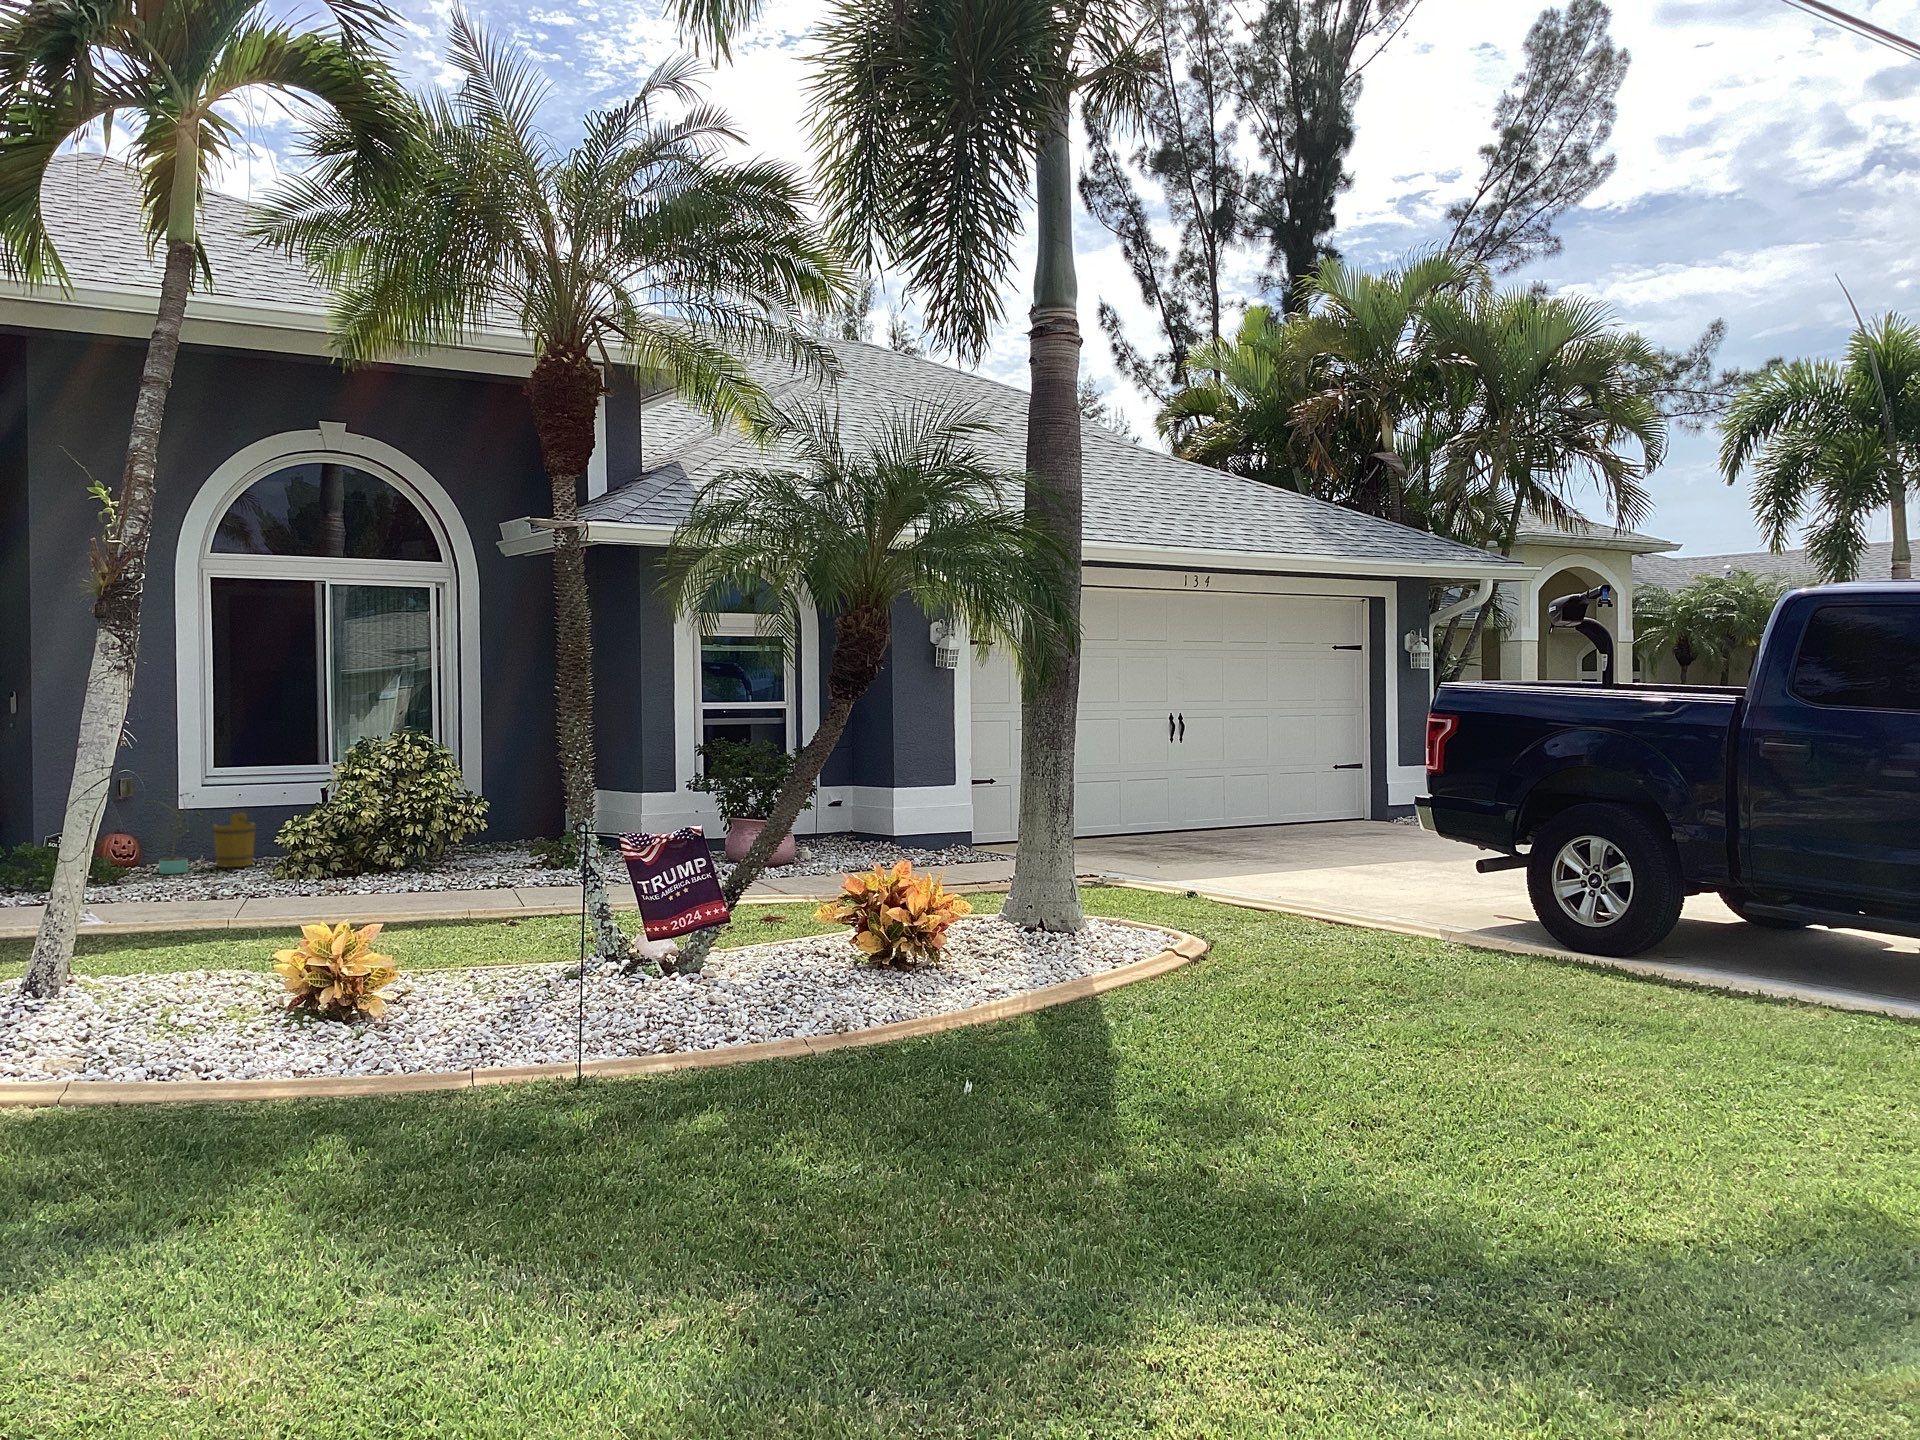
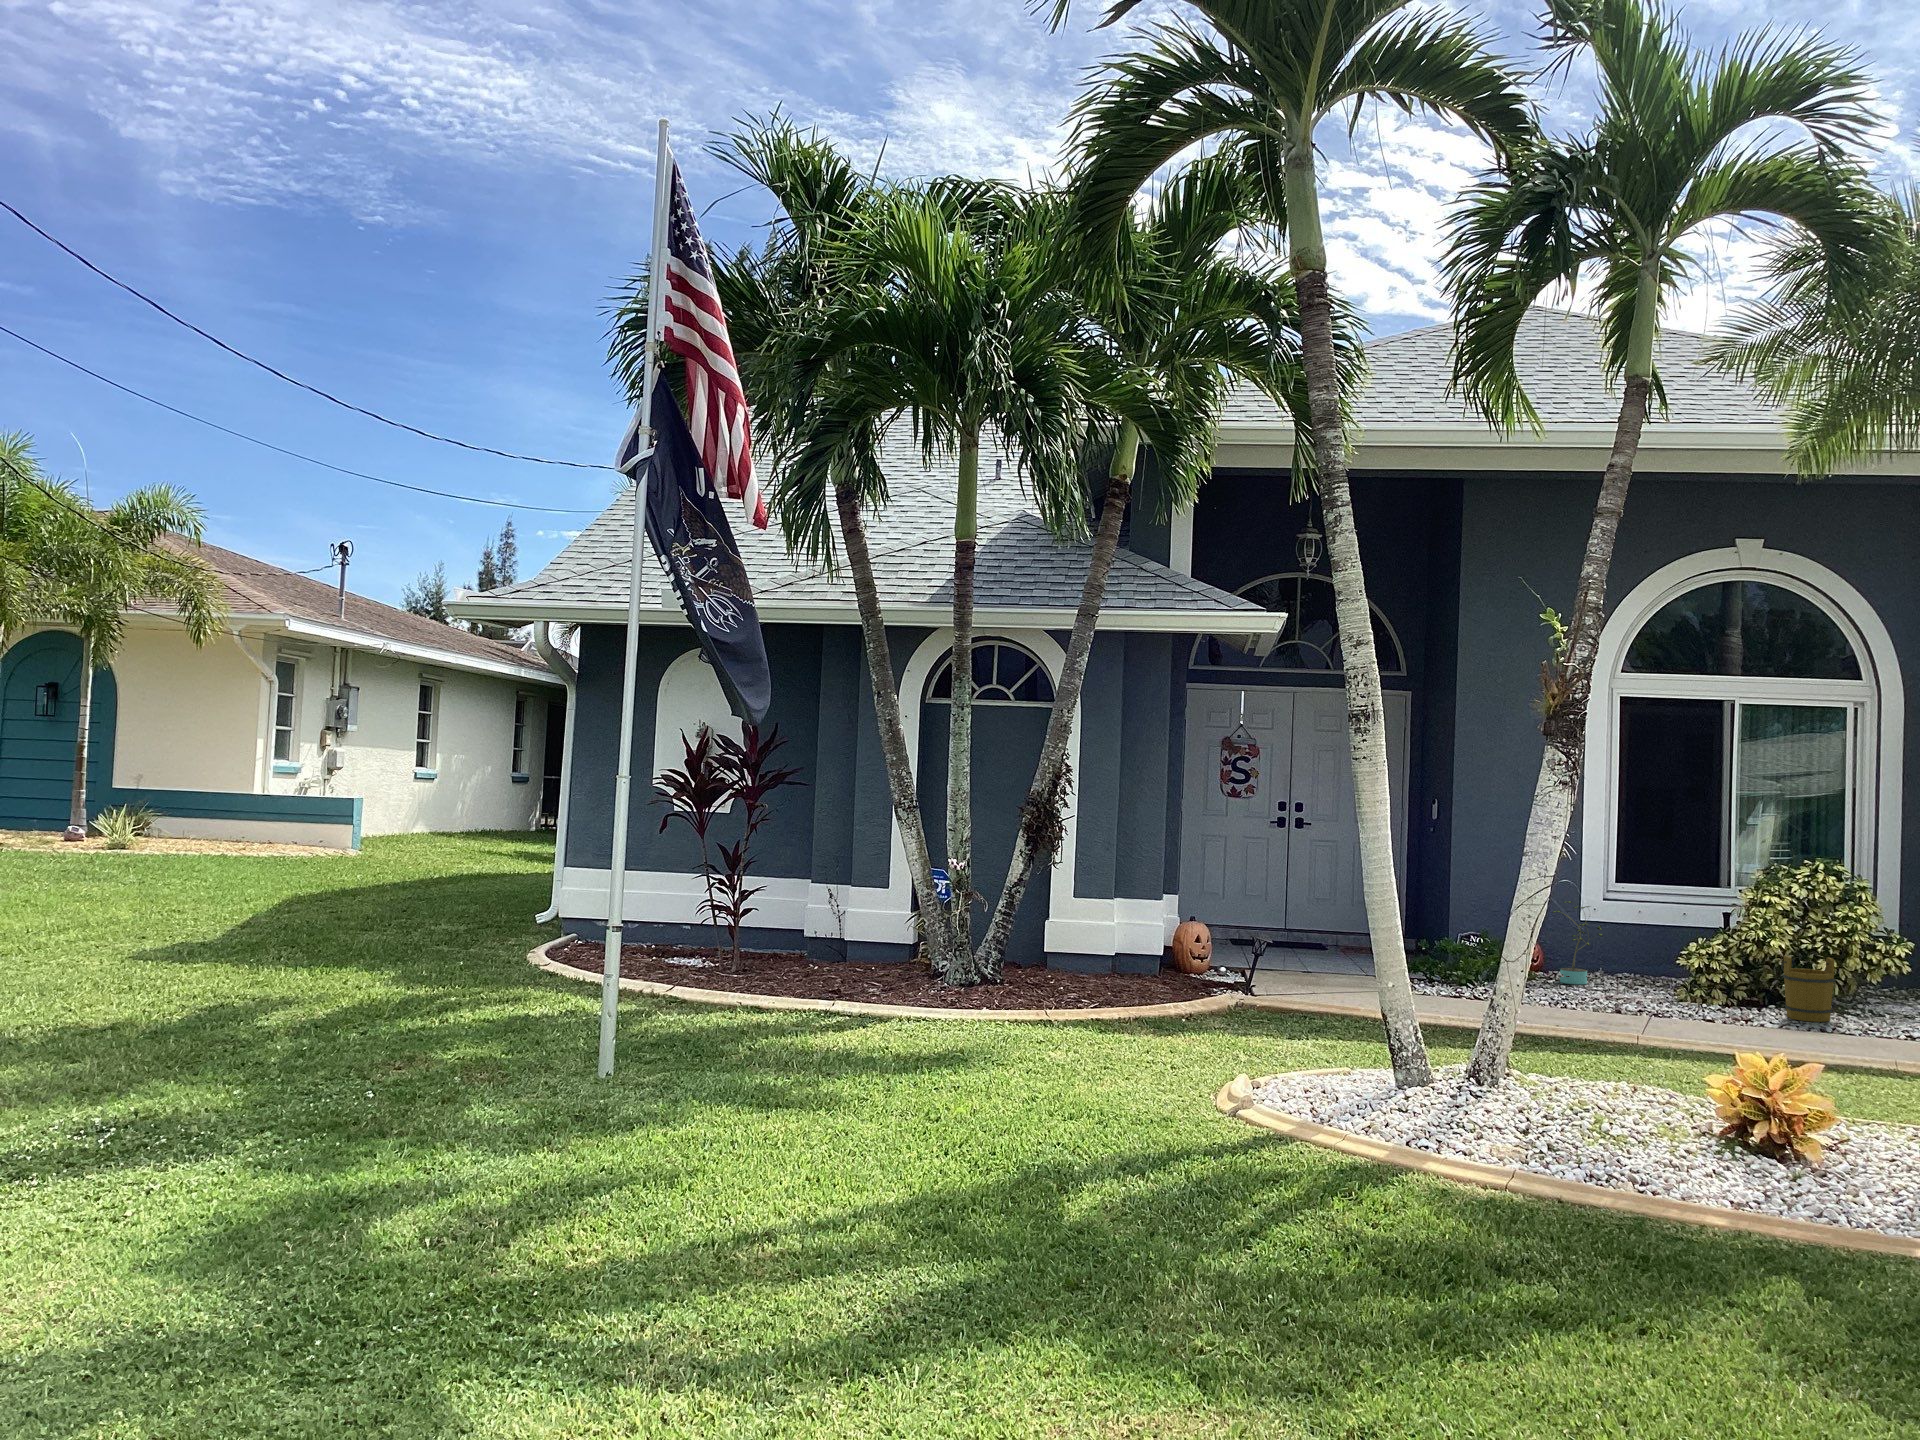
bucket: present [213,813,257,867] -> present [1781,956,1835,1022]

